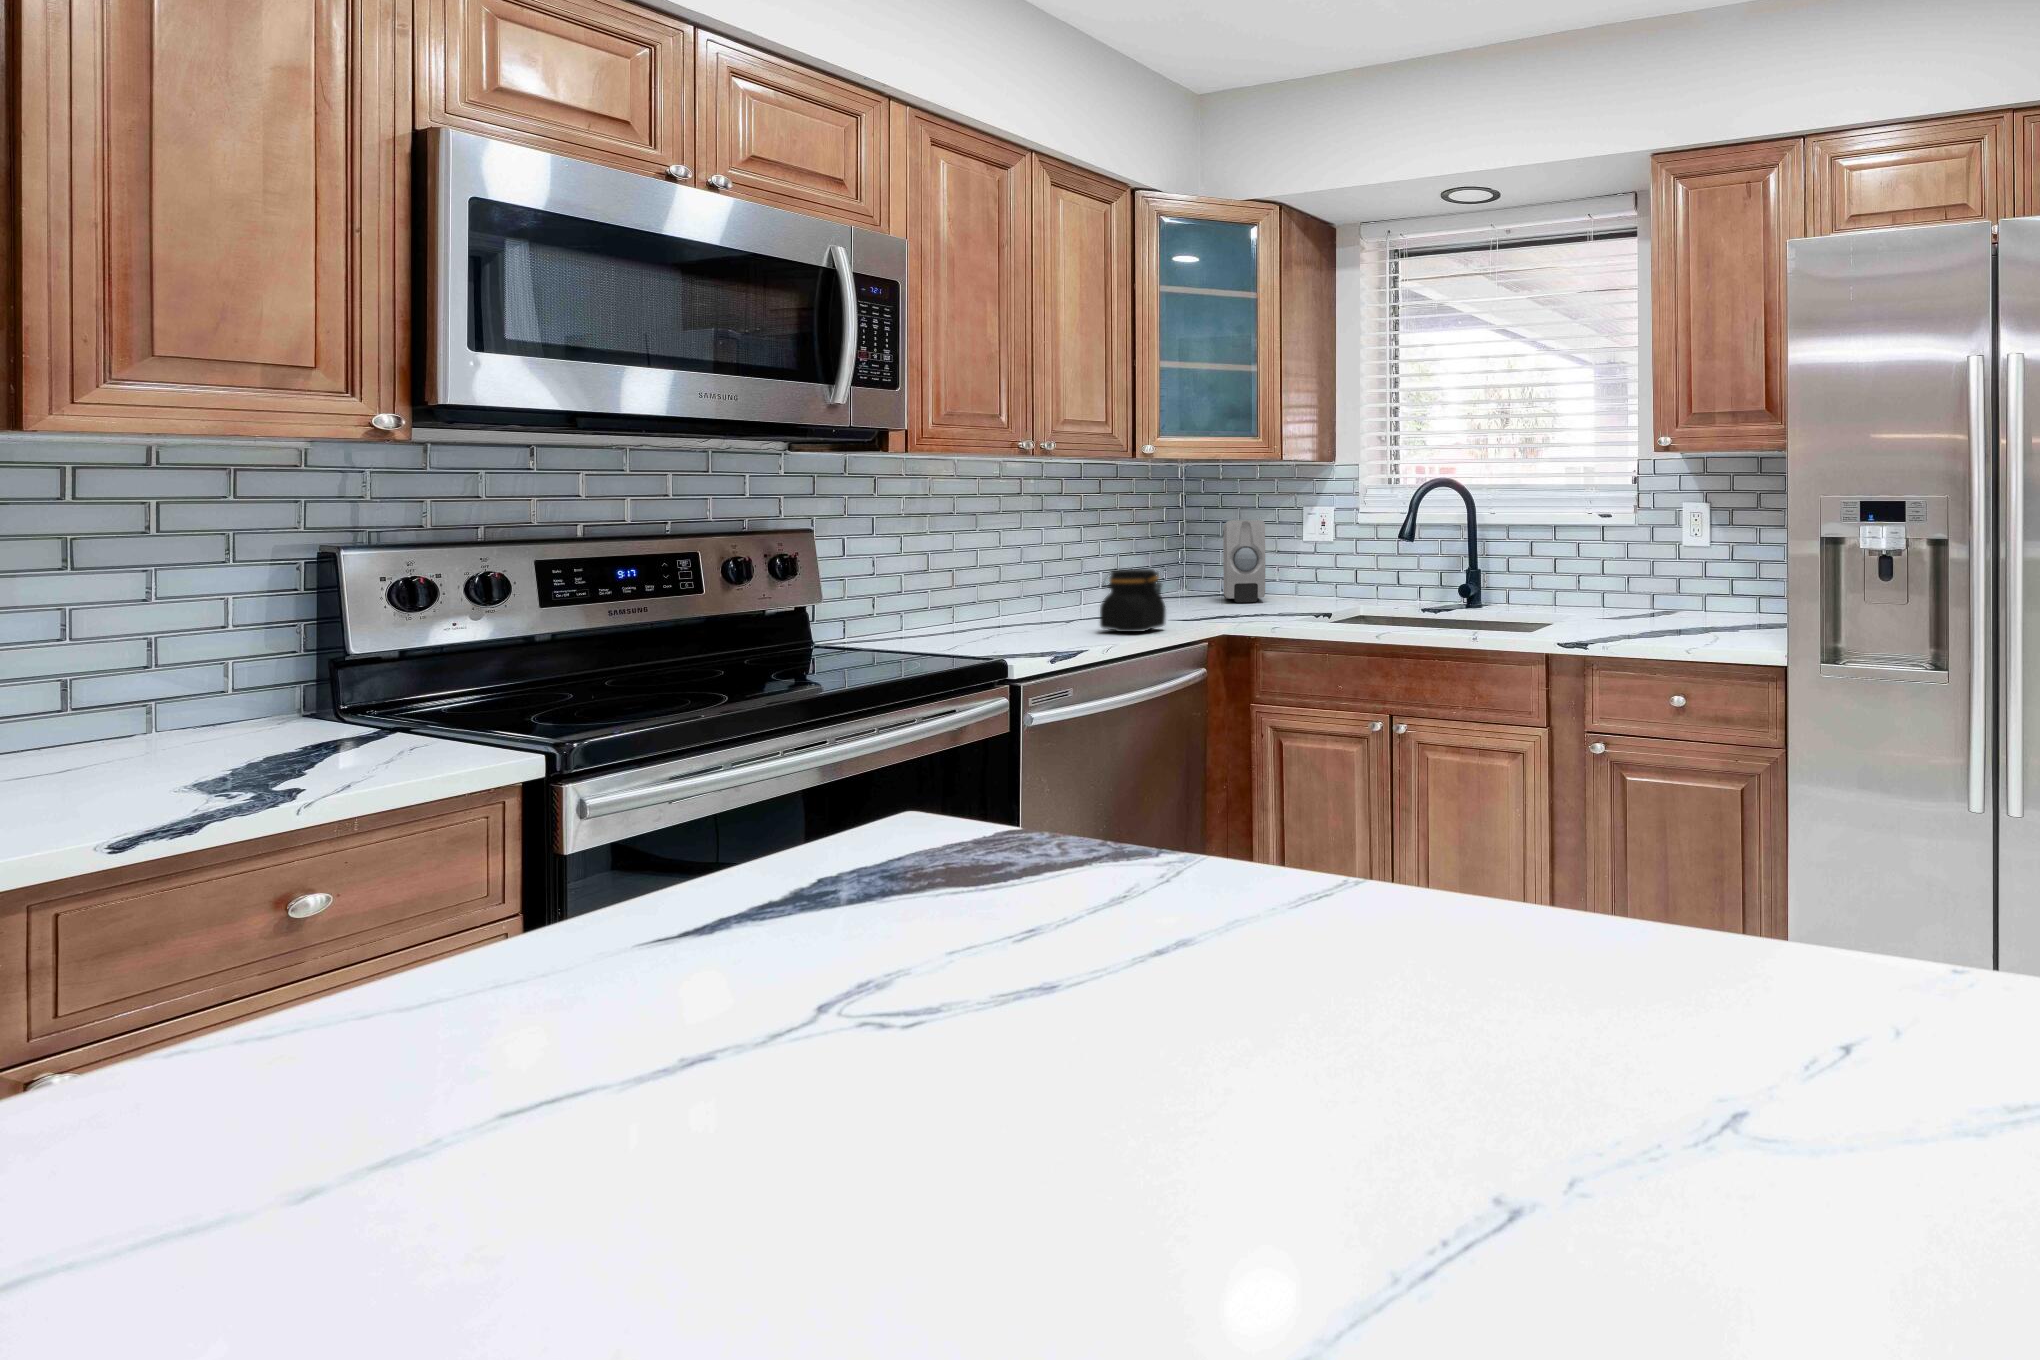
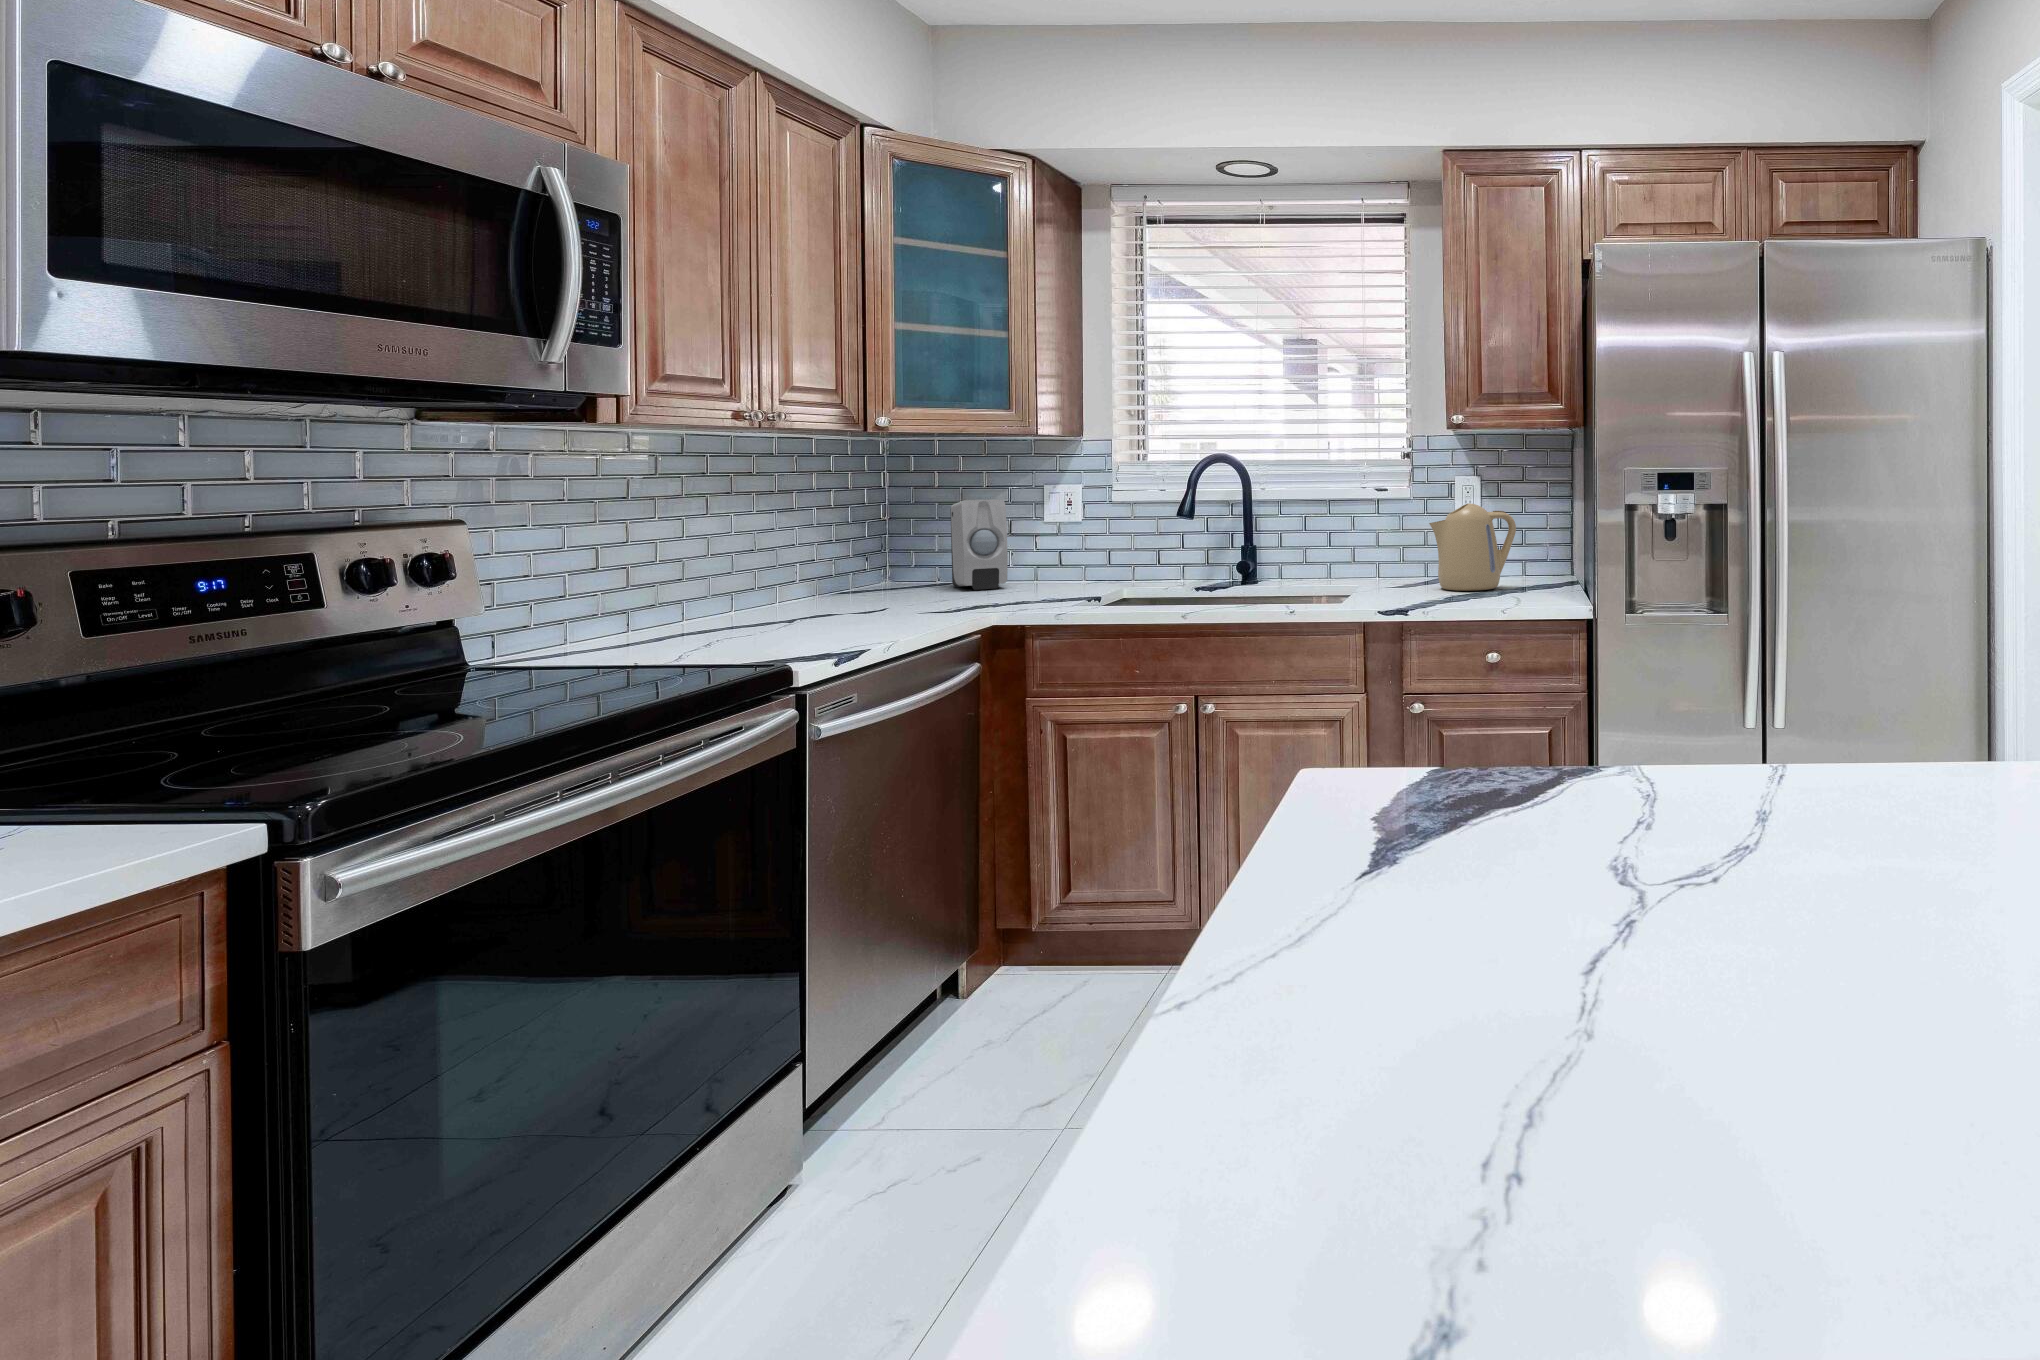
kettle: none [1648,533,1742,624] -> present [1429,503,1516,591]
jar: present [1100,569,1166,632] -> none [849,556,931,628]

